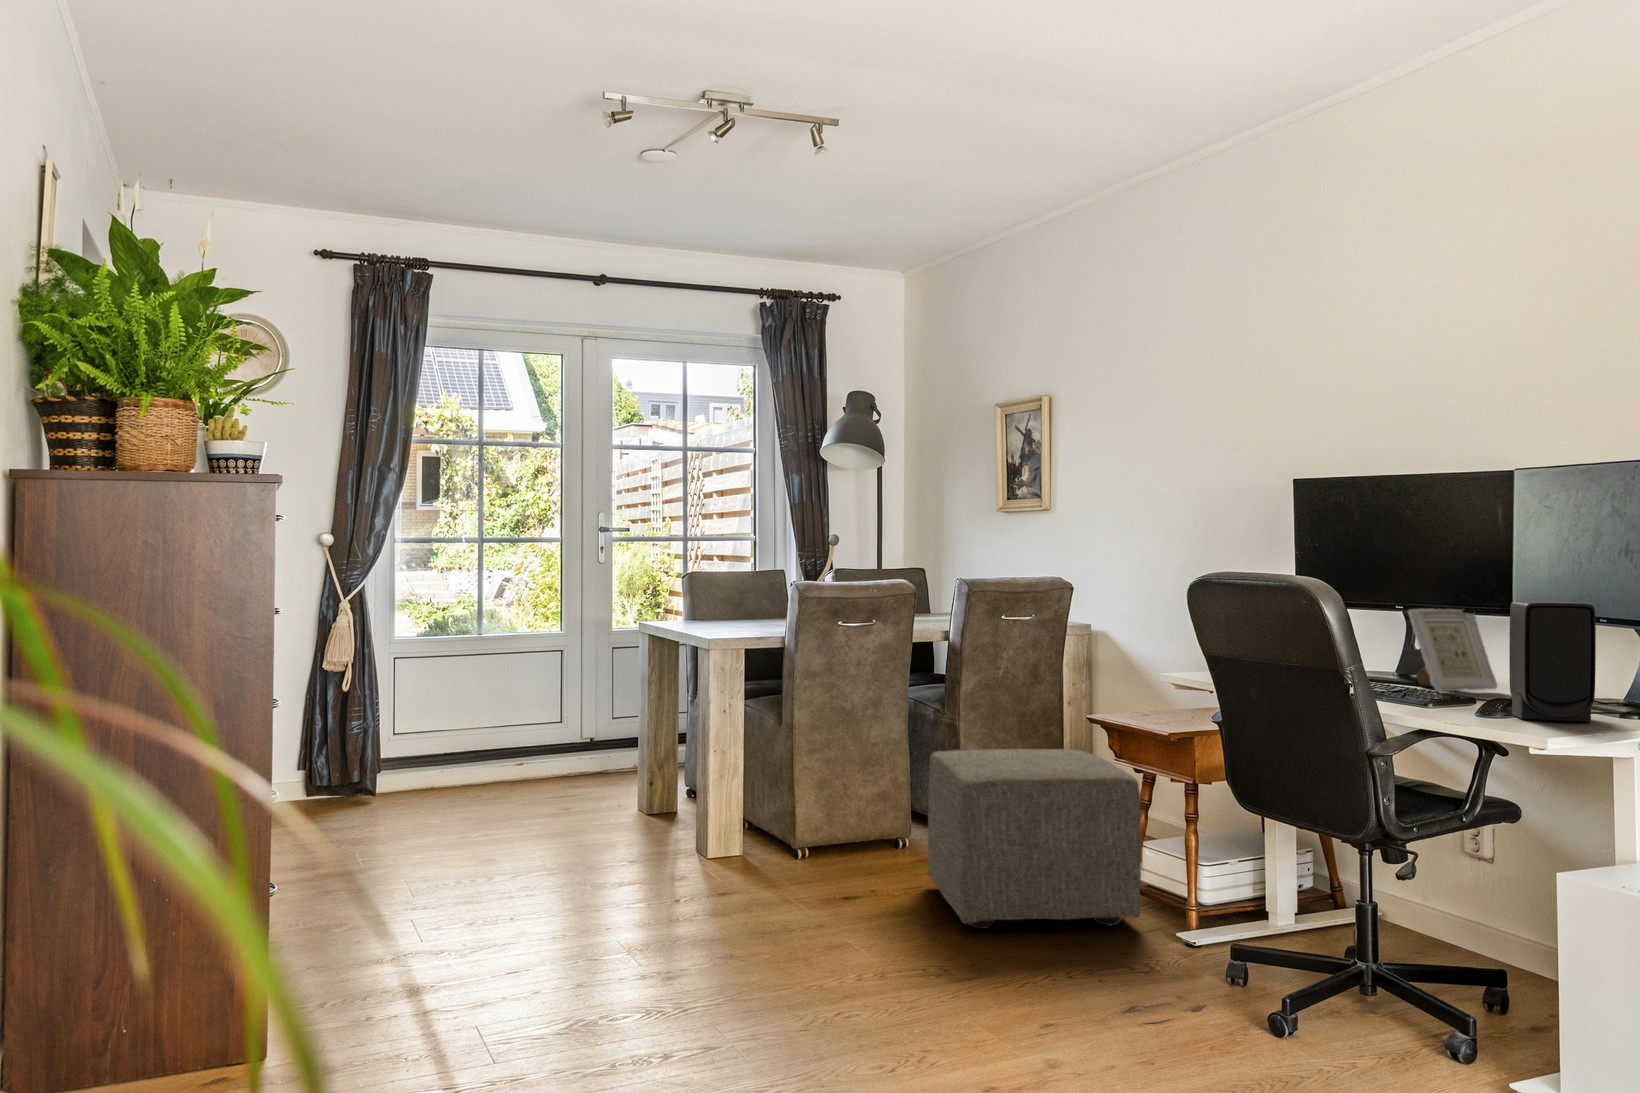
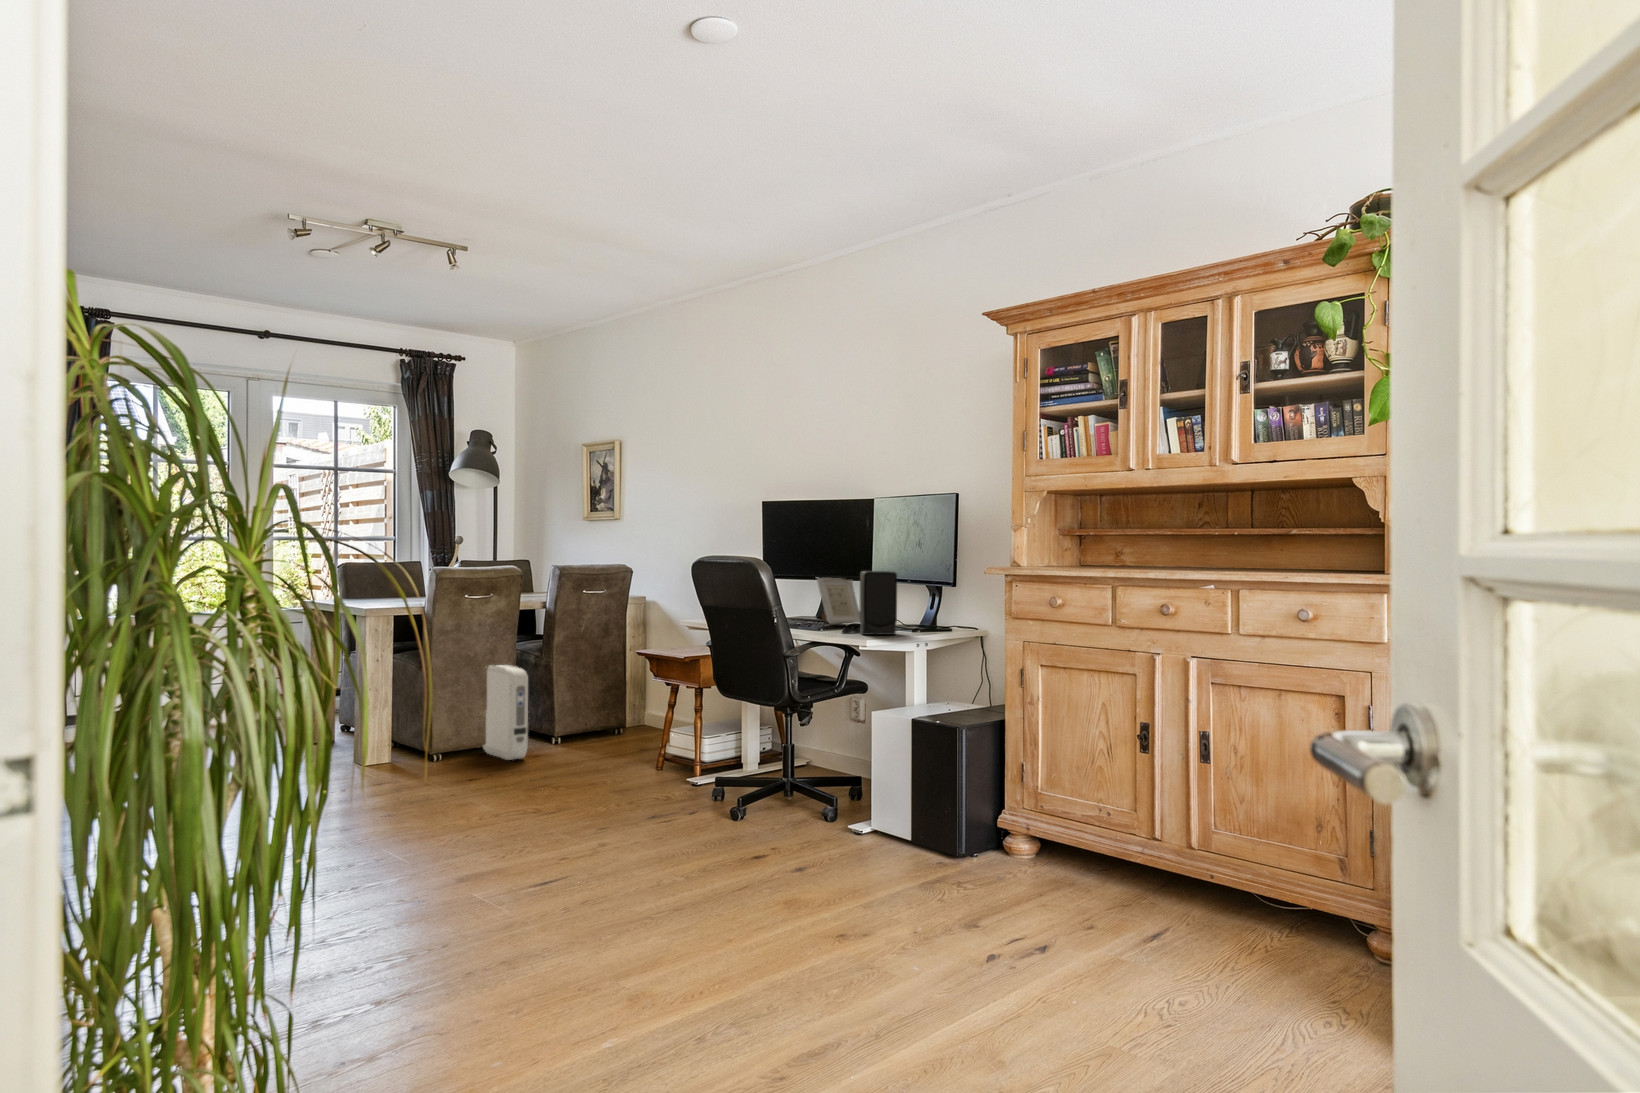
air purifier: none [862,723,925,865] -> present [483,665,528,760]
ottoman: present [928,749,1141,929] -> none [530,674,667,788]

